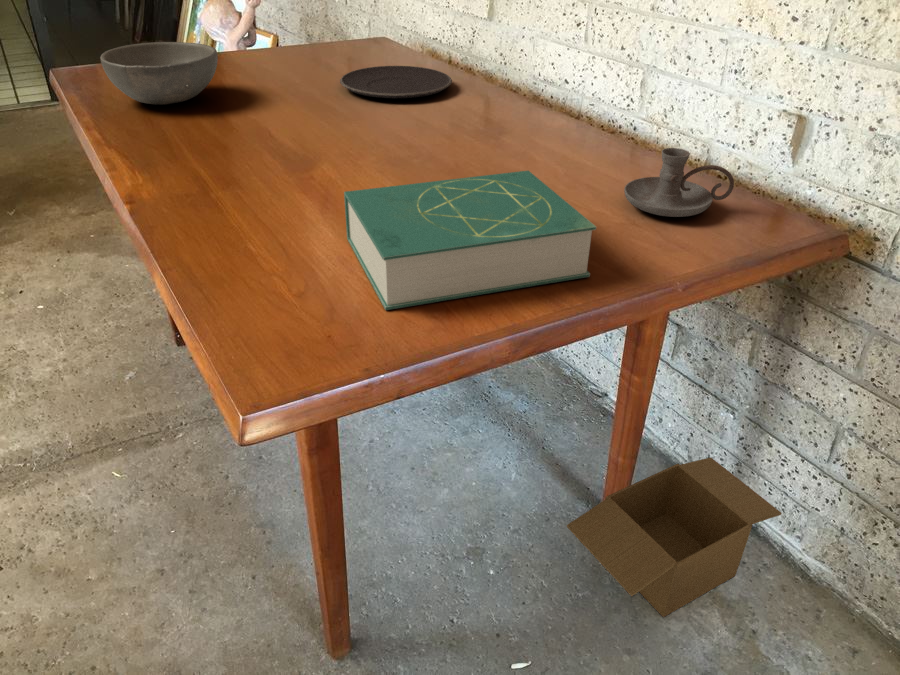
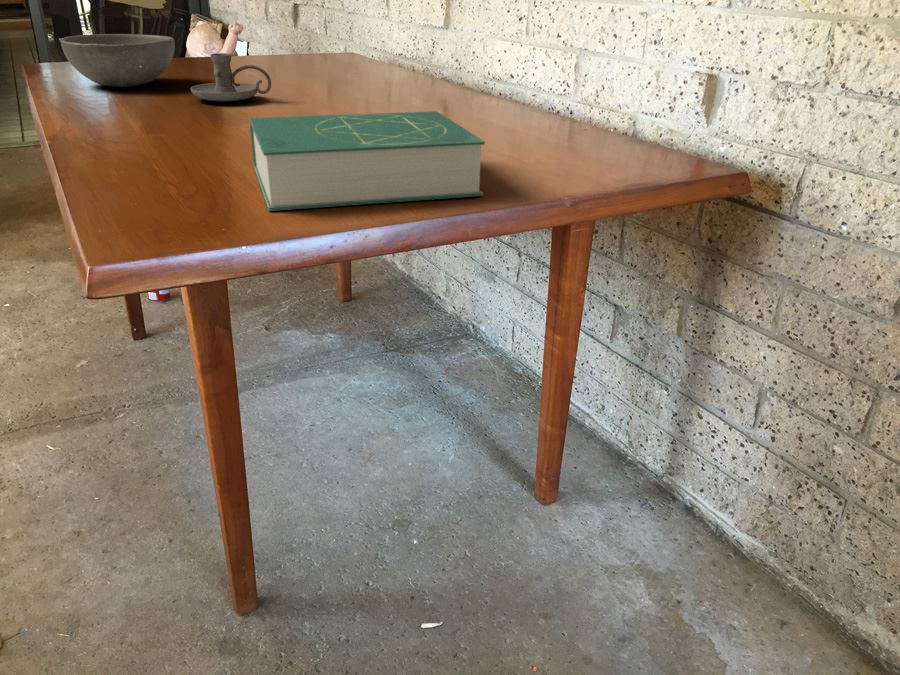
plate: present [340,66,452,98] -> none [294,67,402,88]
candle holder: present [624,148,734,217] -> present [191,53,271,102]
cardboard box: present [567,457,782,617] -> none [489,435,712,587]

